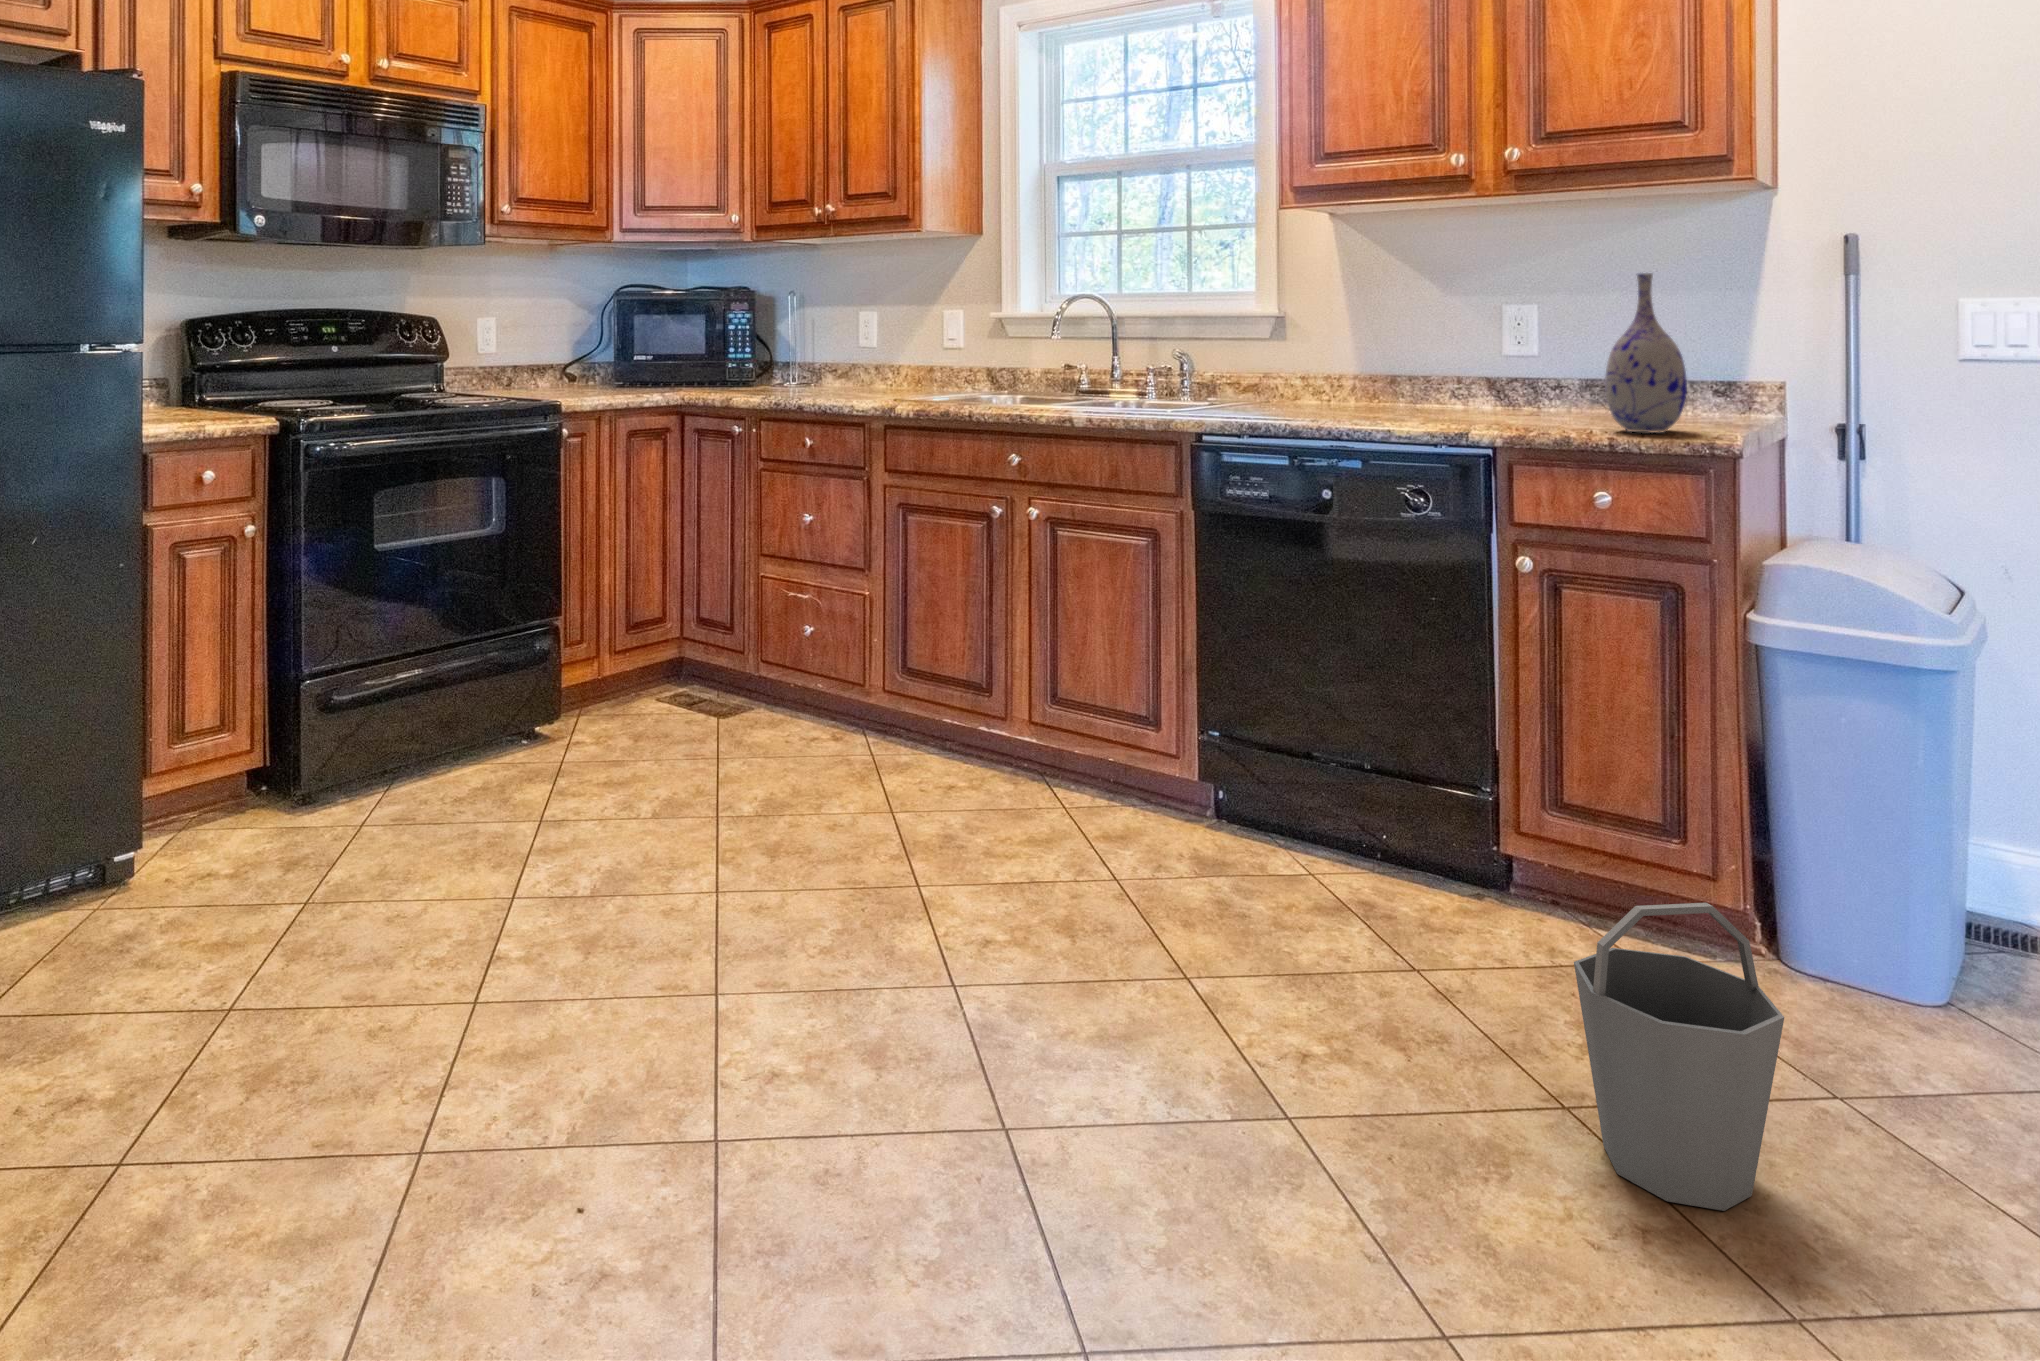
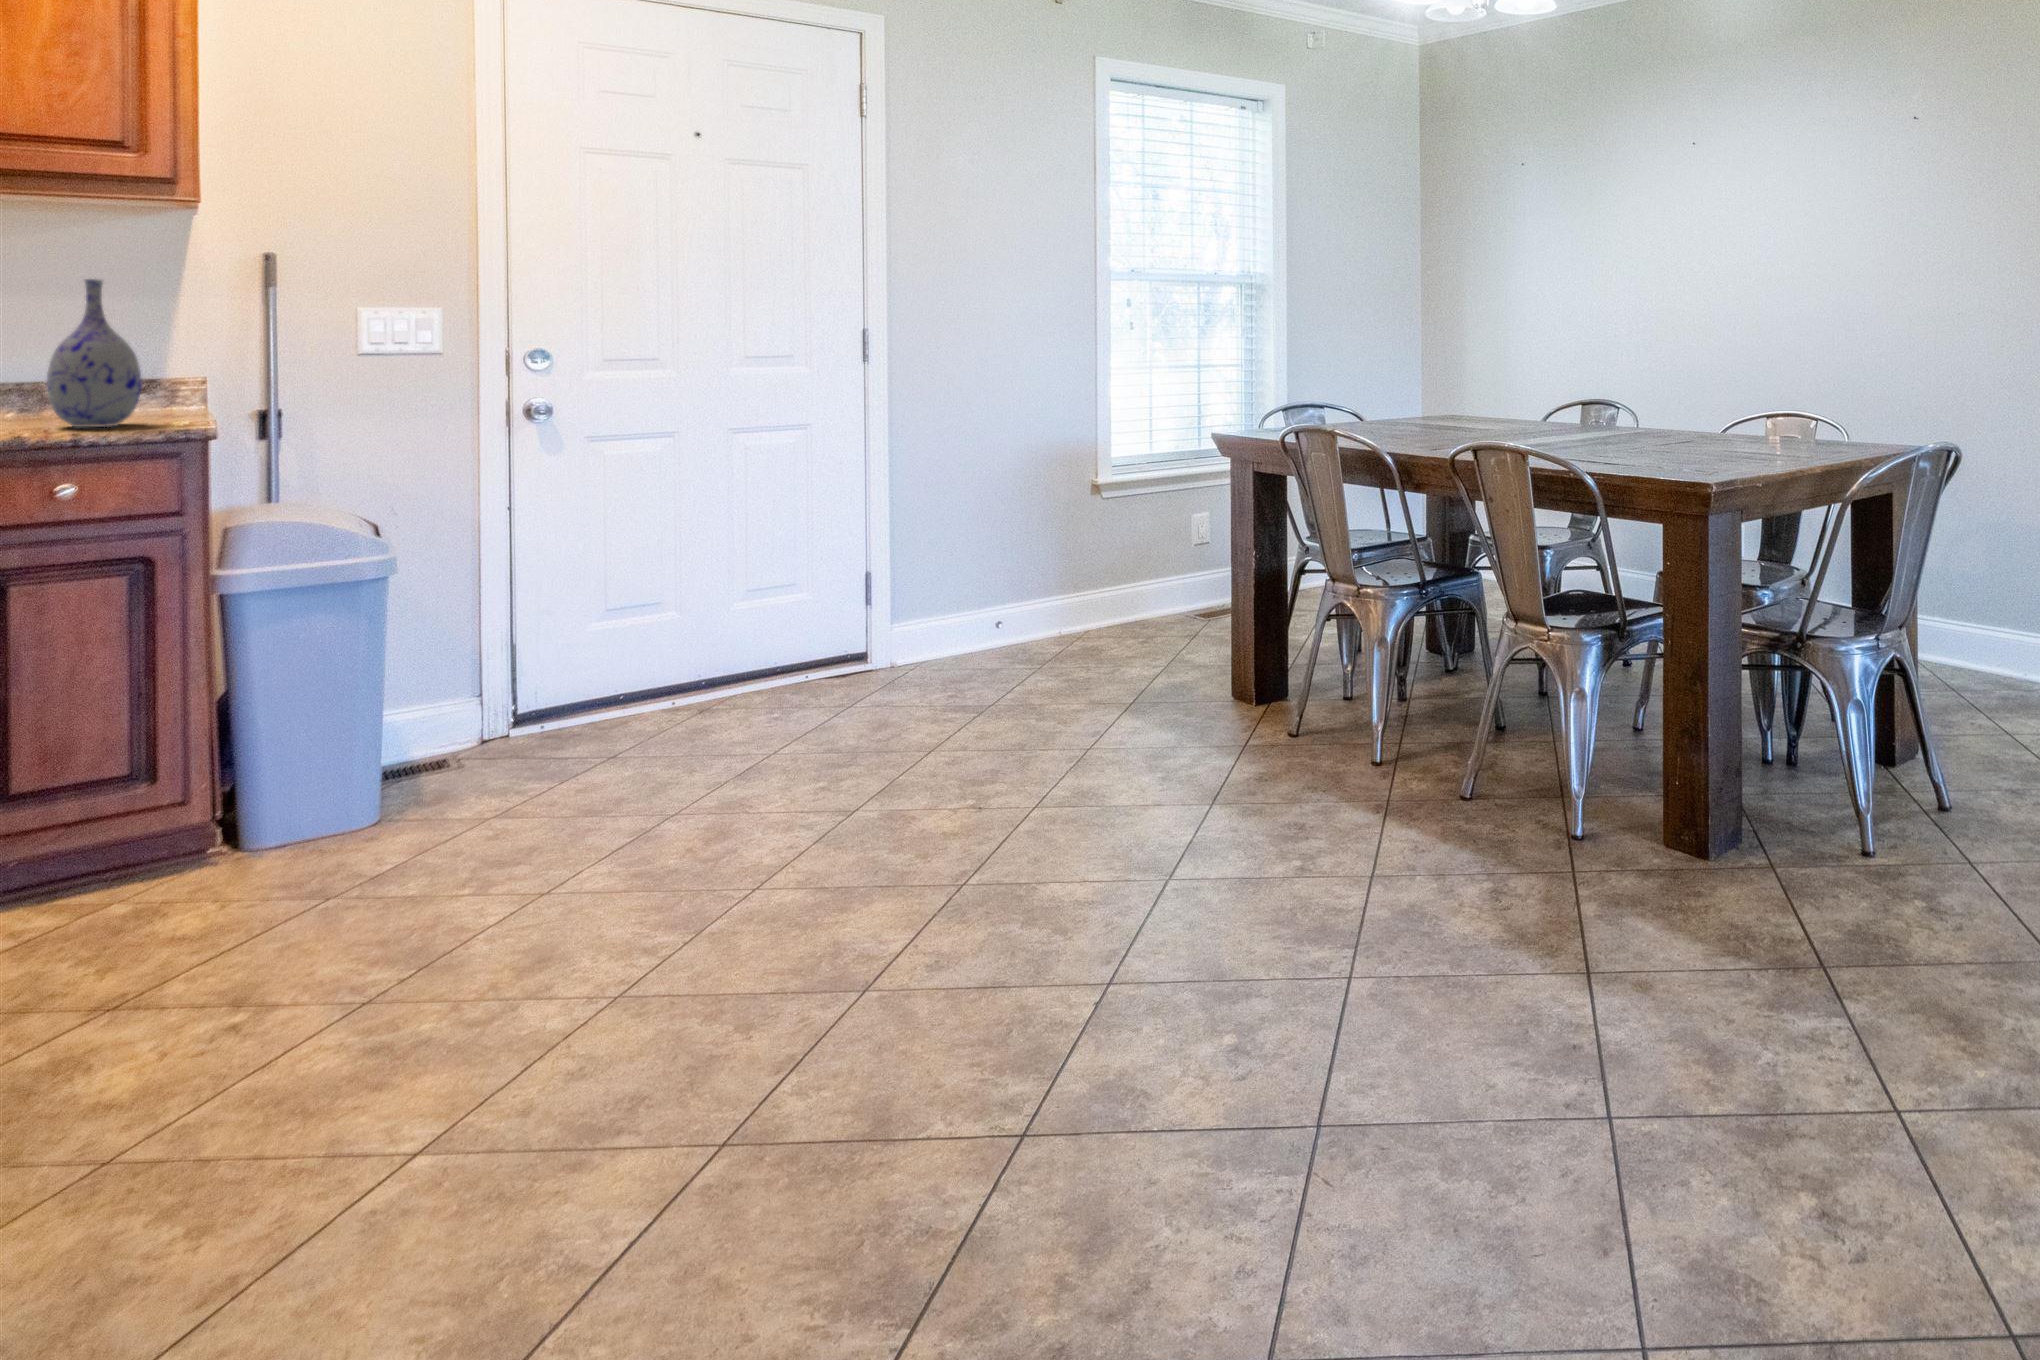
bucket: present [1574,903,1784,1211] -> none [146,776,337,1015]

